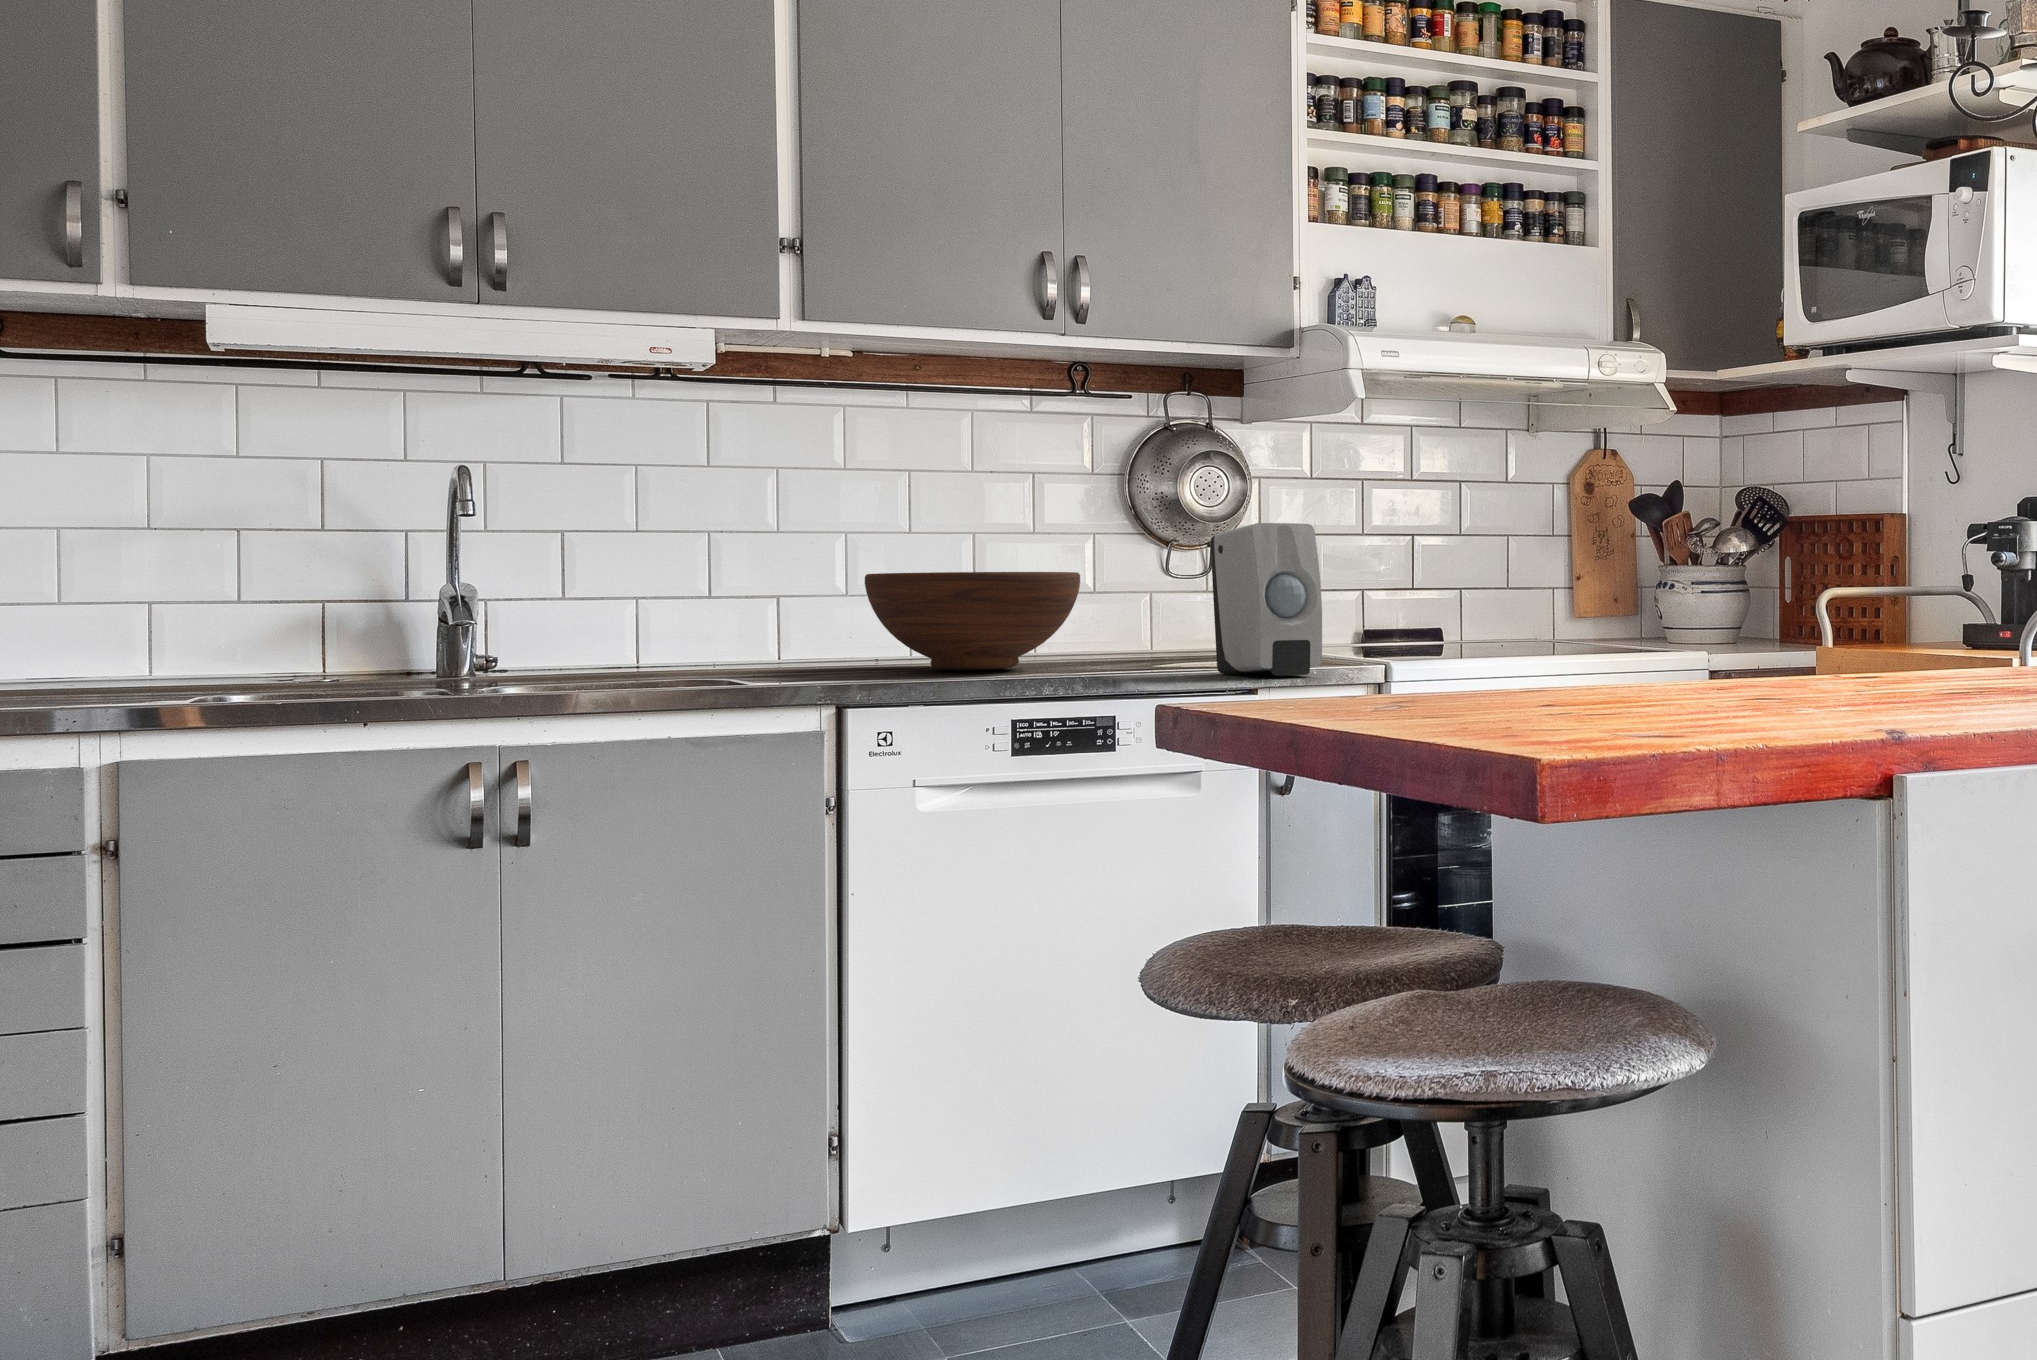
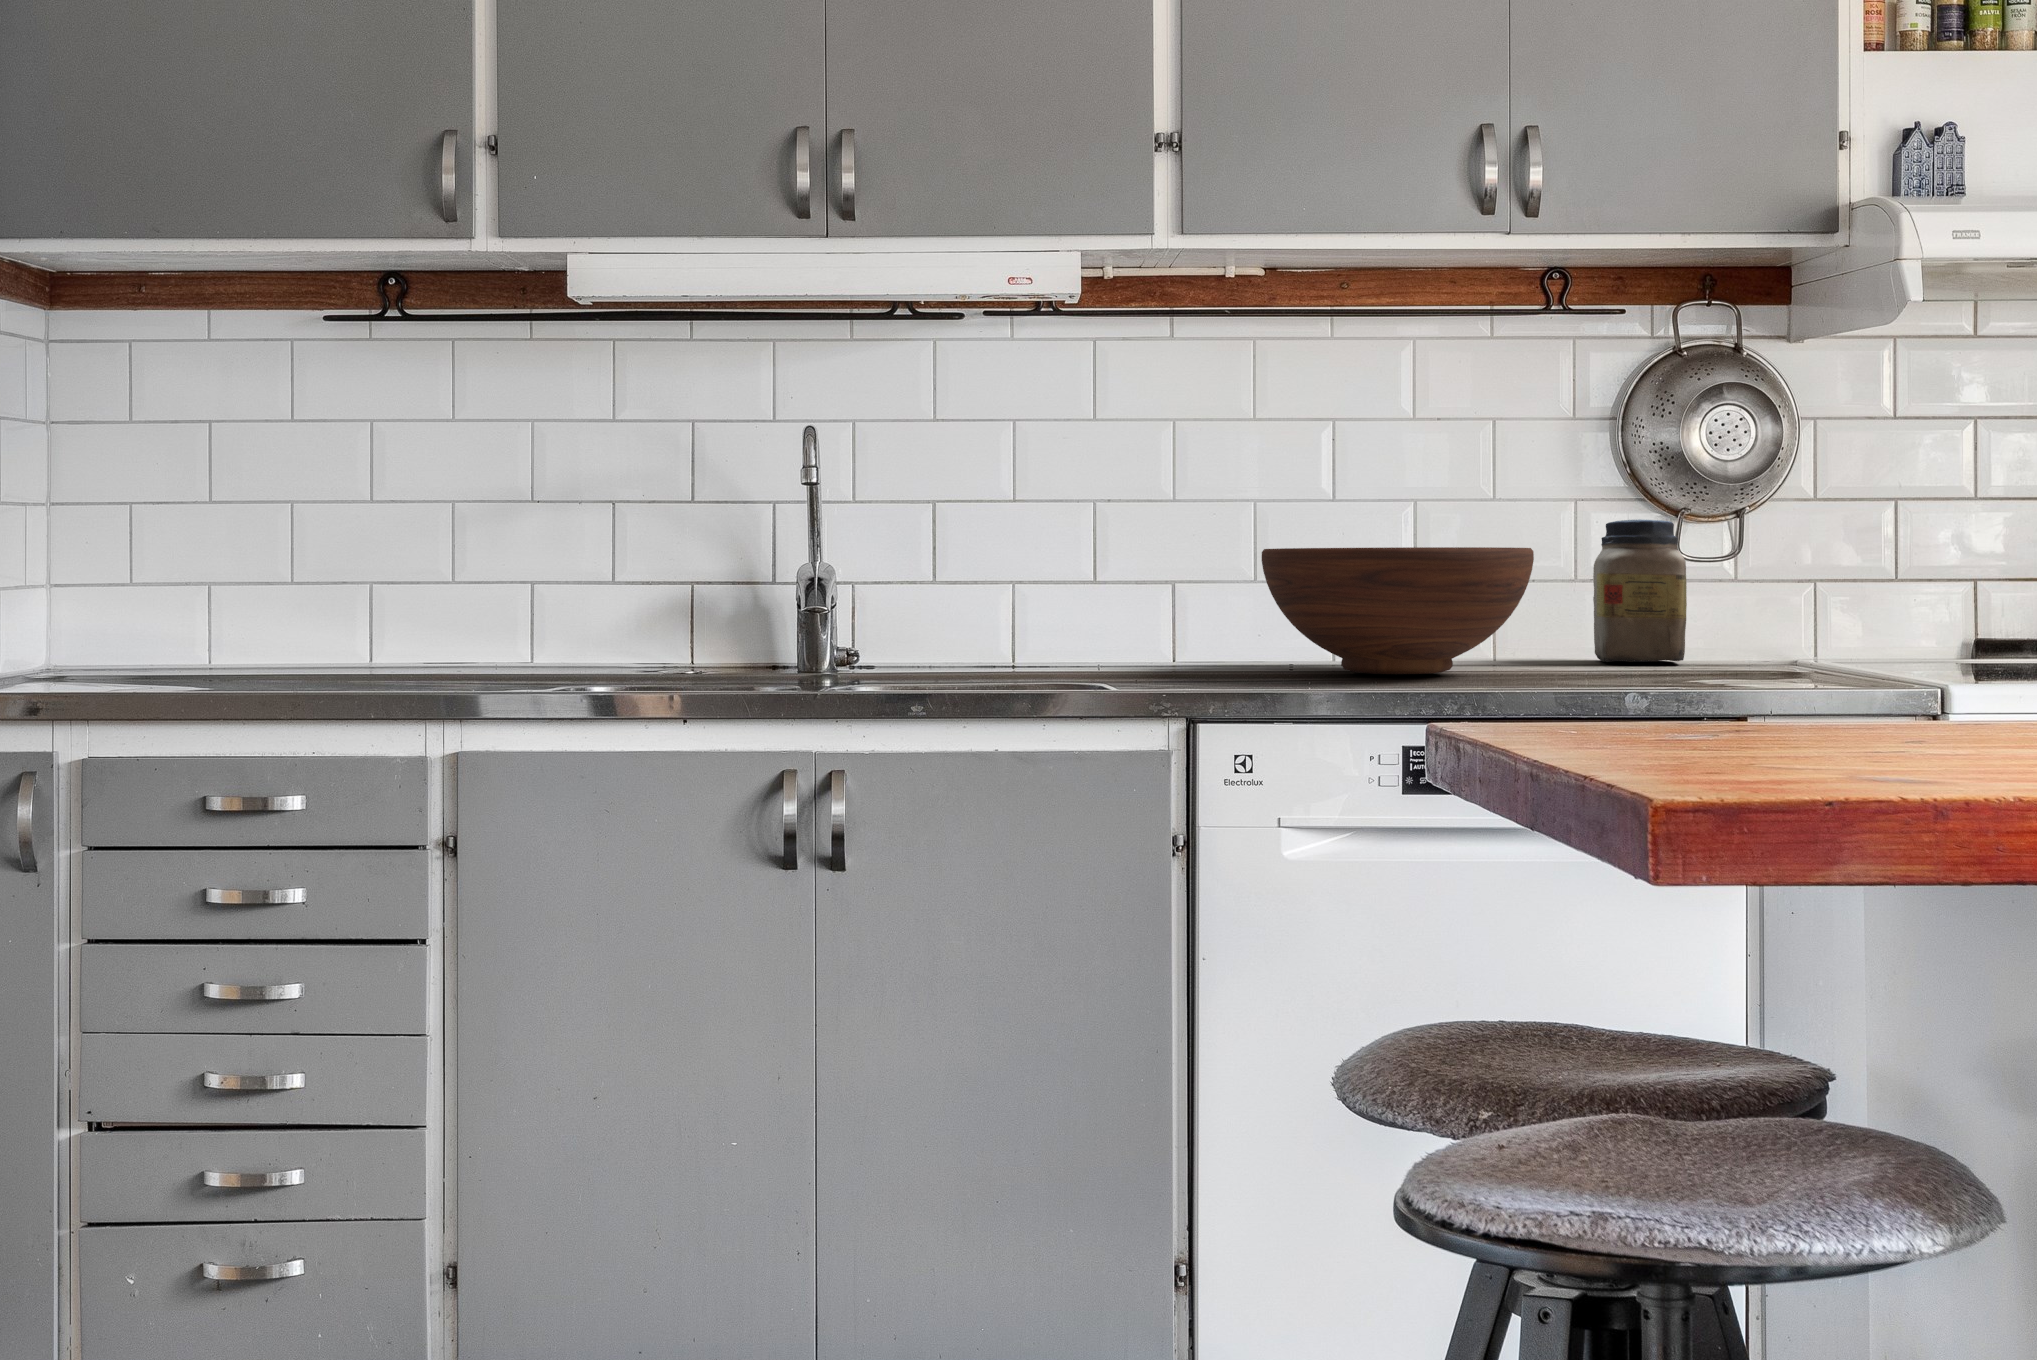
soap dispenser: present [1210,523,1322,676] -> none [1704,479,1861,698]
jar: none [1110,552,1181,658] -> present [1593,519,1687,662]

